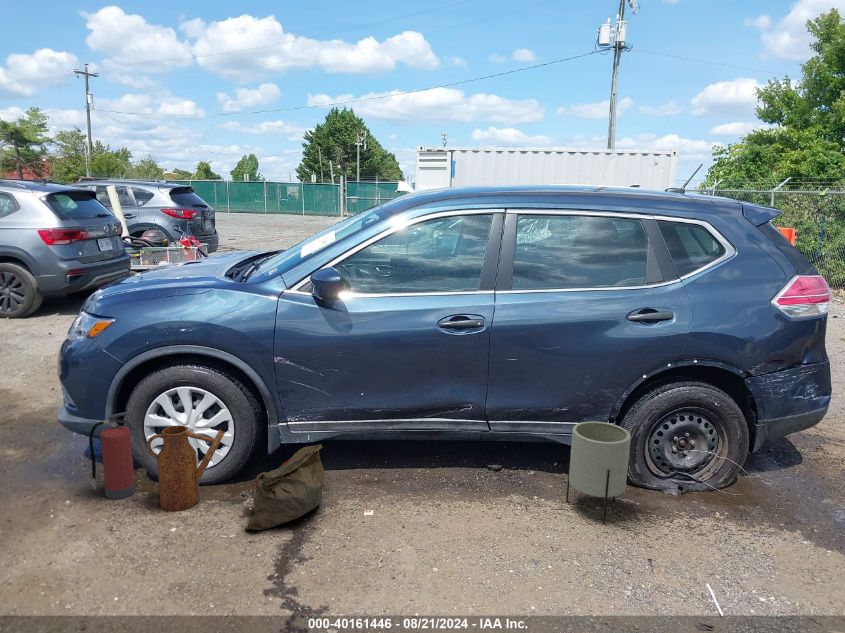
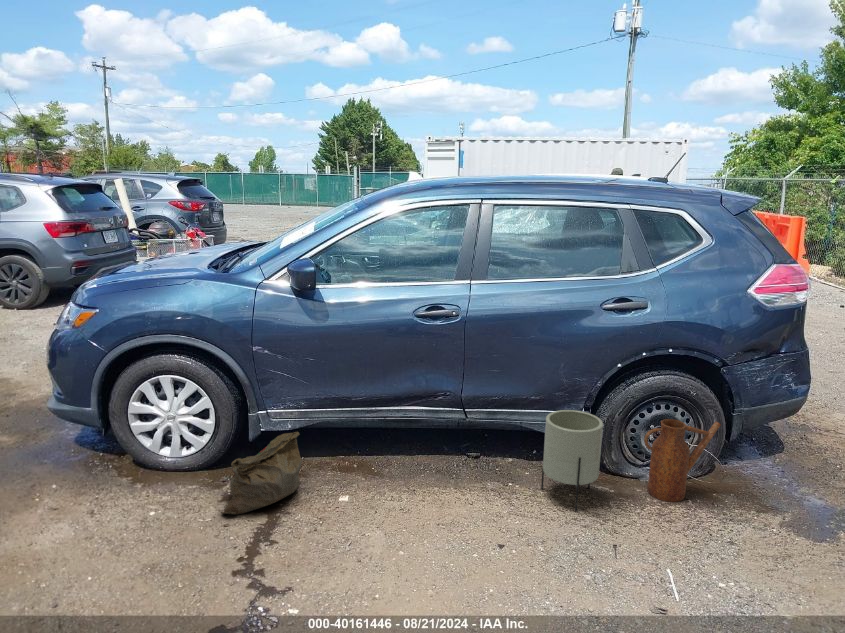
fire extinguisher: present [89,412,136,499] -> none [75,399,121,484]
watering can: present [147,425,226,511] -> present [644,419,721,502]

